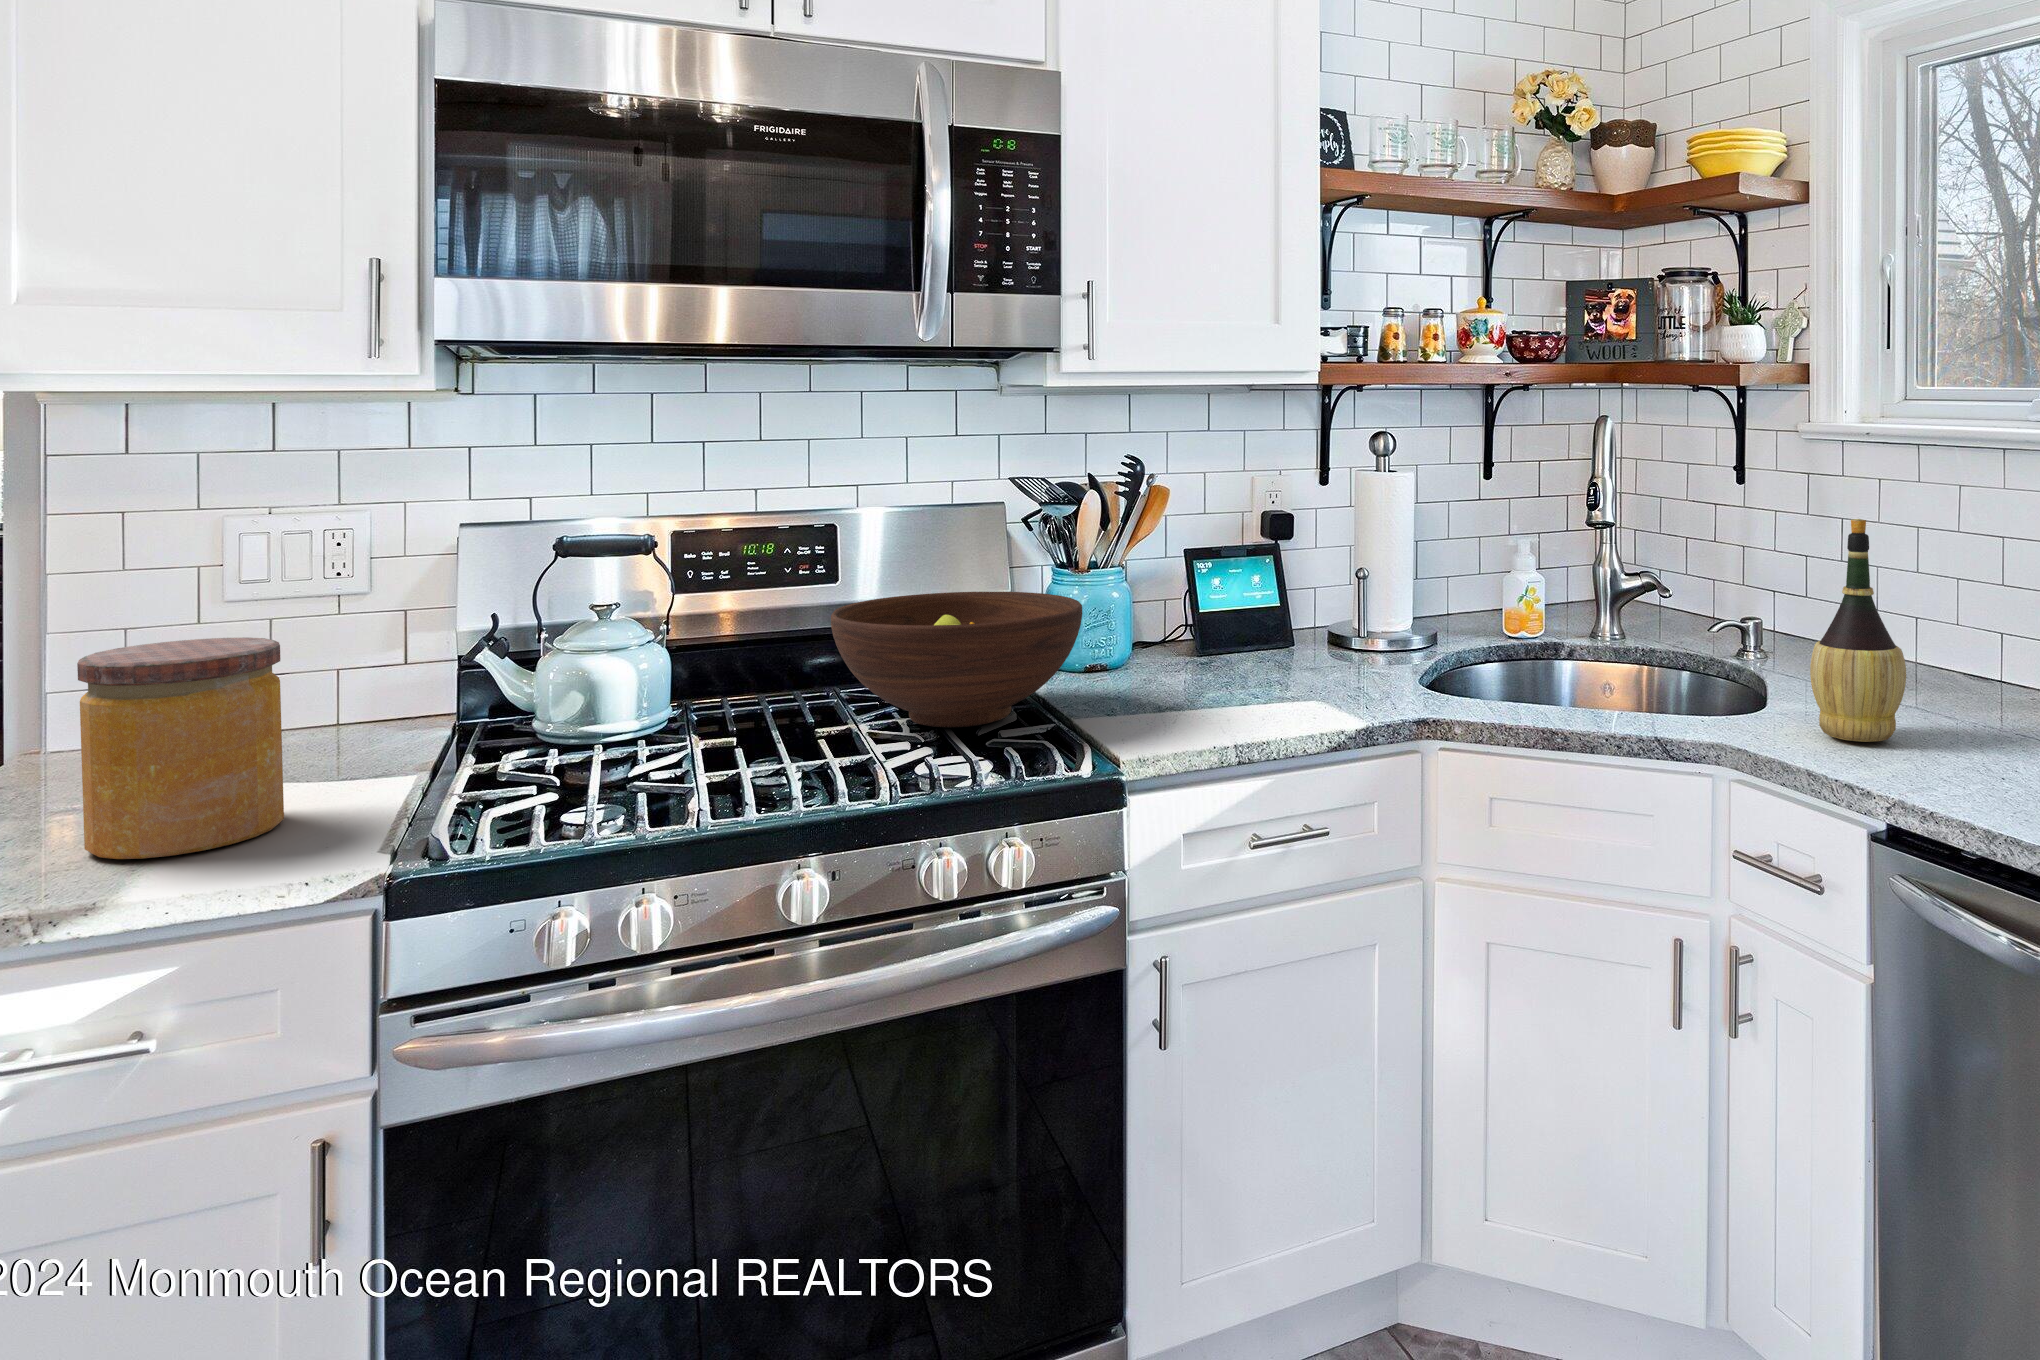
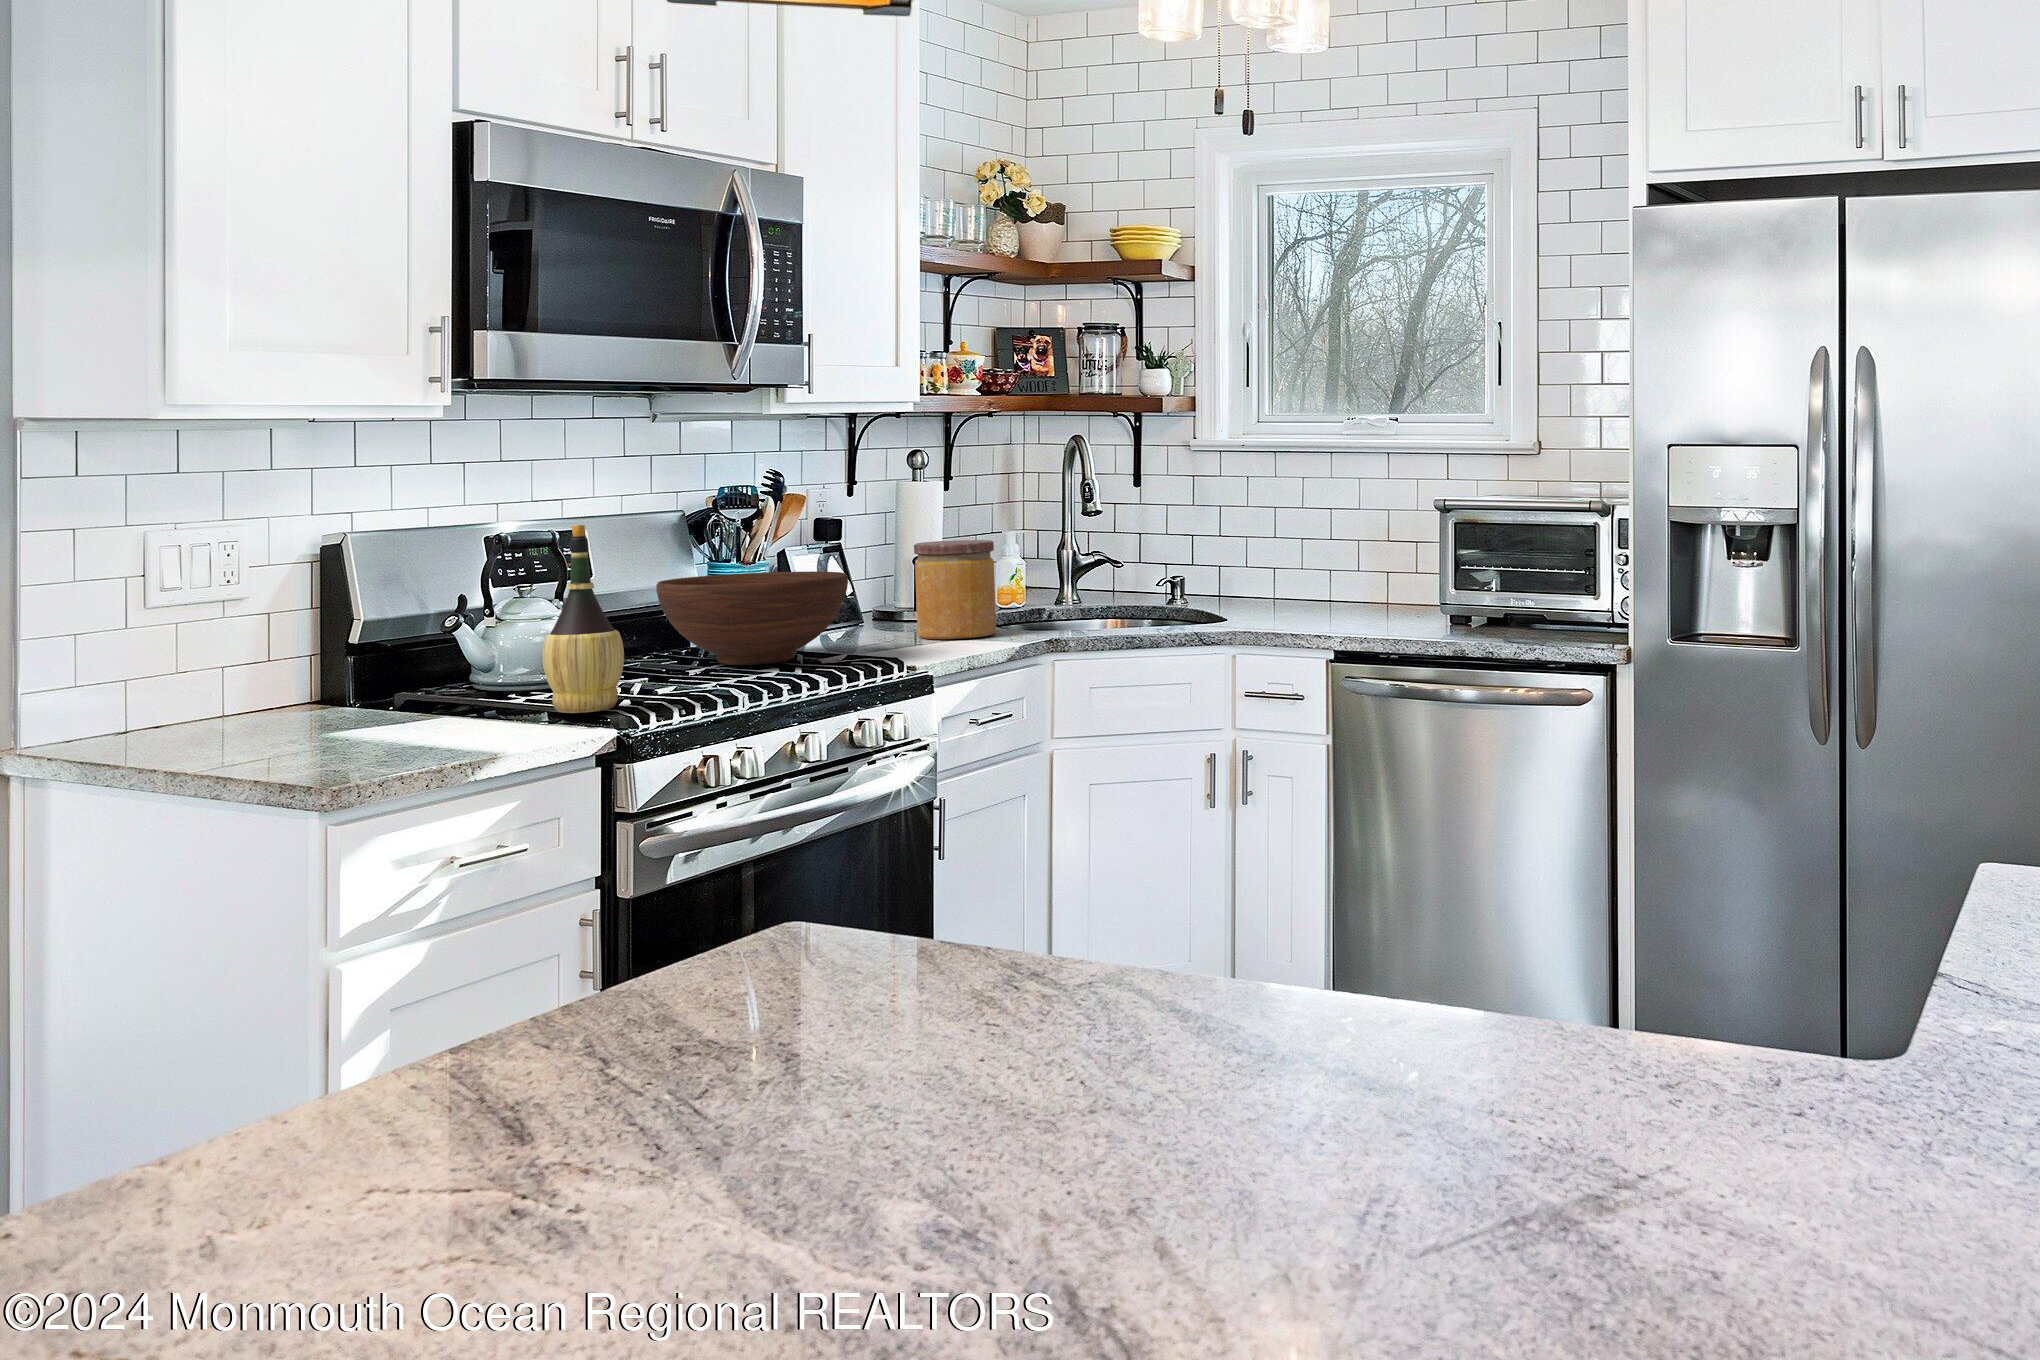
wine bottle: present [1810,519,1906,742] -> present [542,525,624,713]
jar: present [77,637,284,859] -> present [914,540,996,639]

